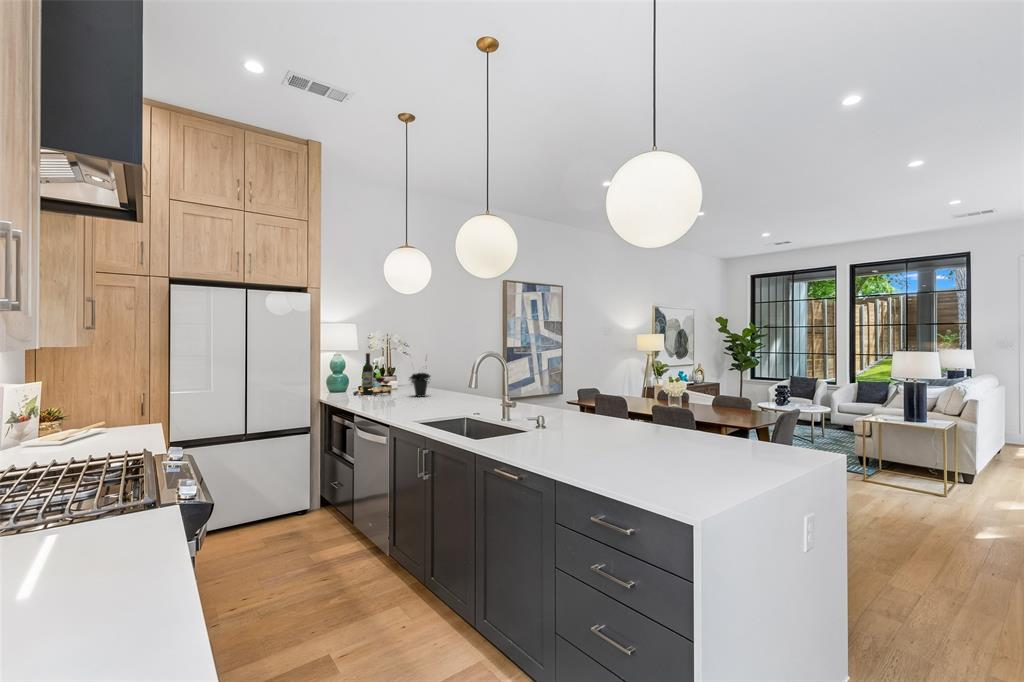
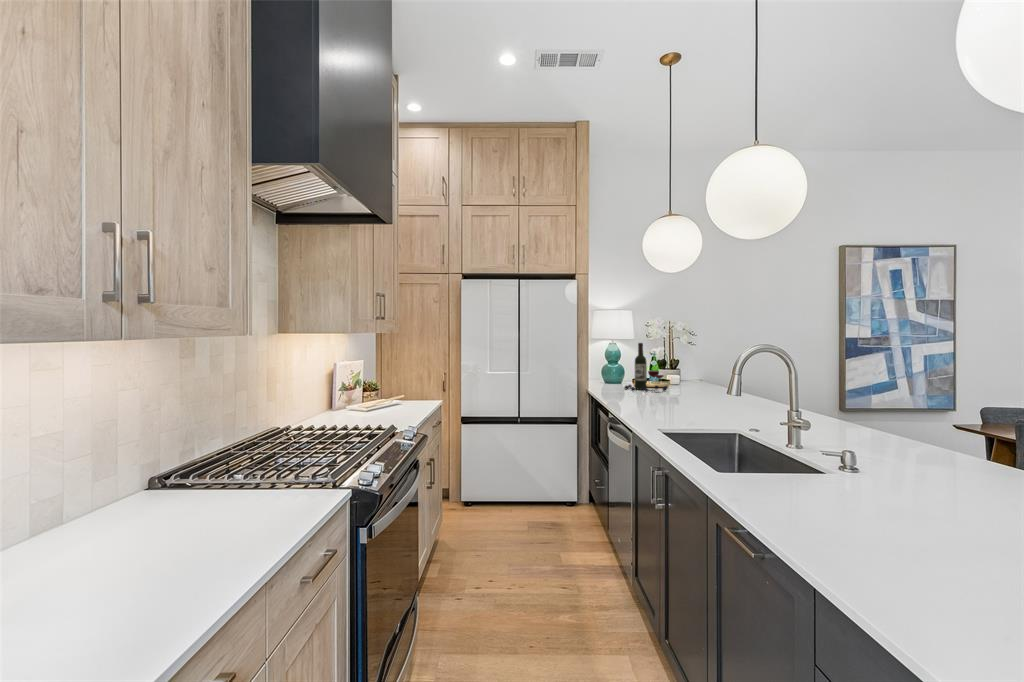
potted plant: present [410,373,430,397] -> none [684,344,713,396]

